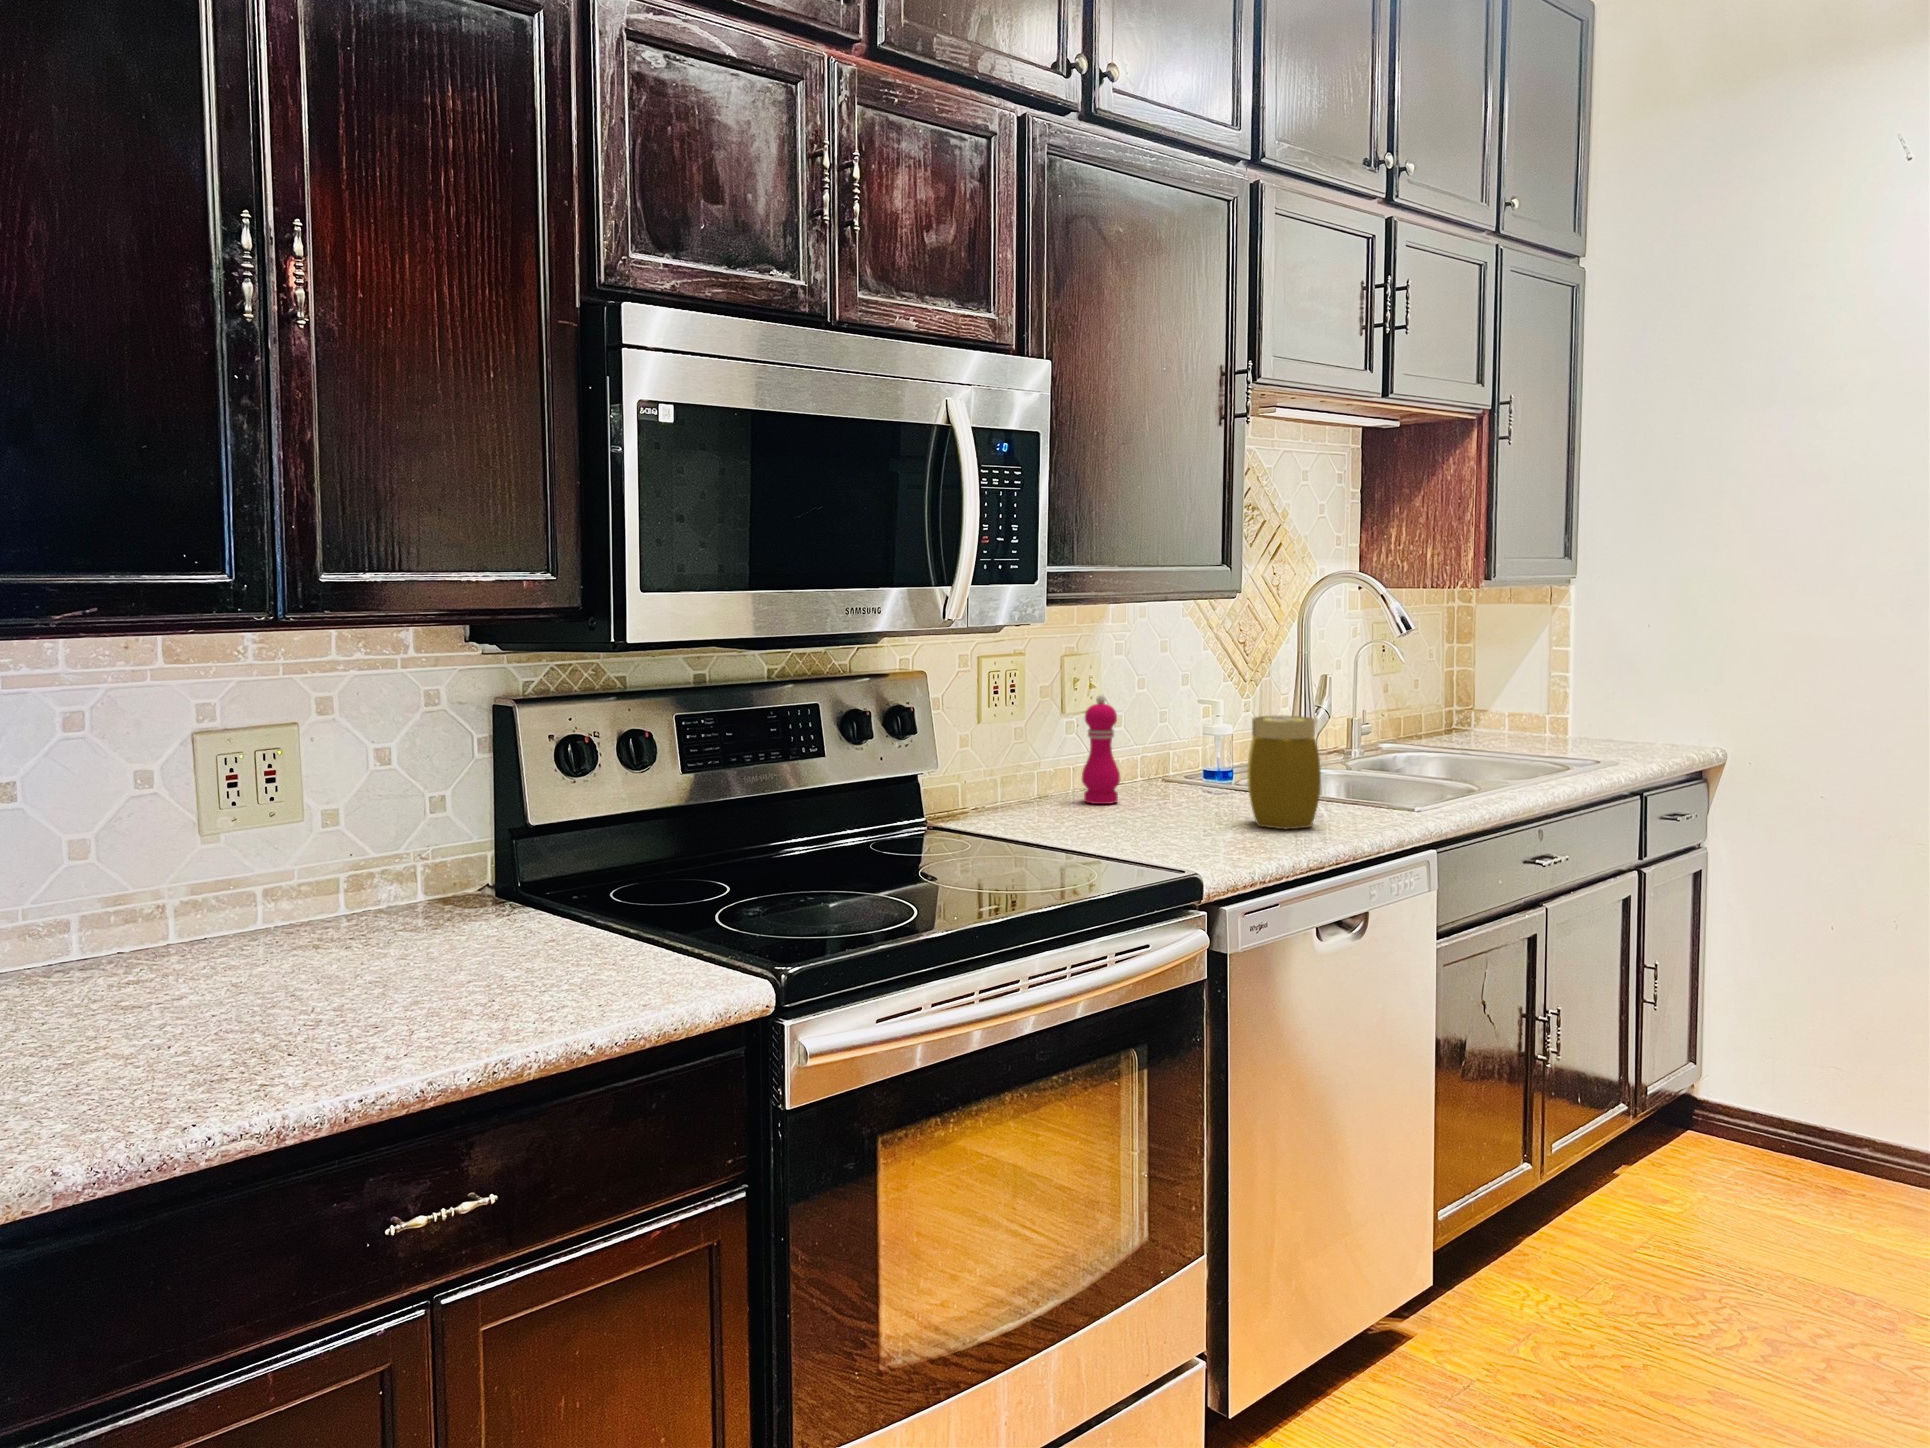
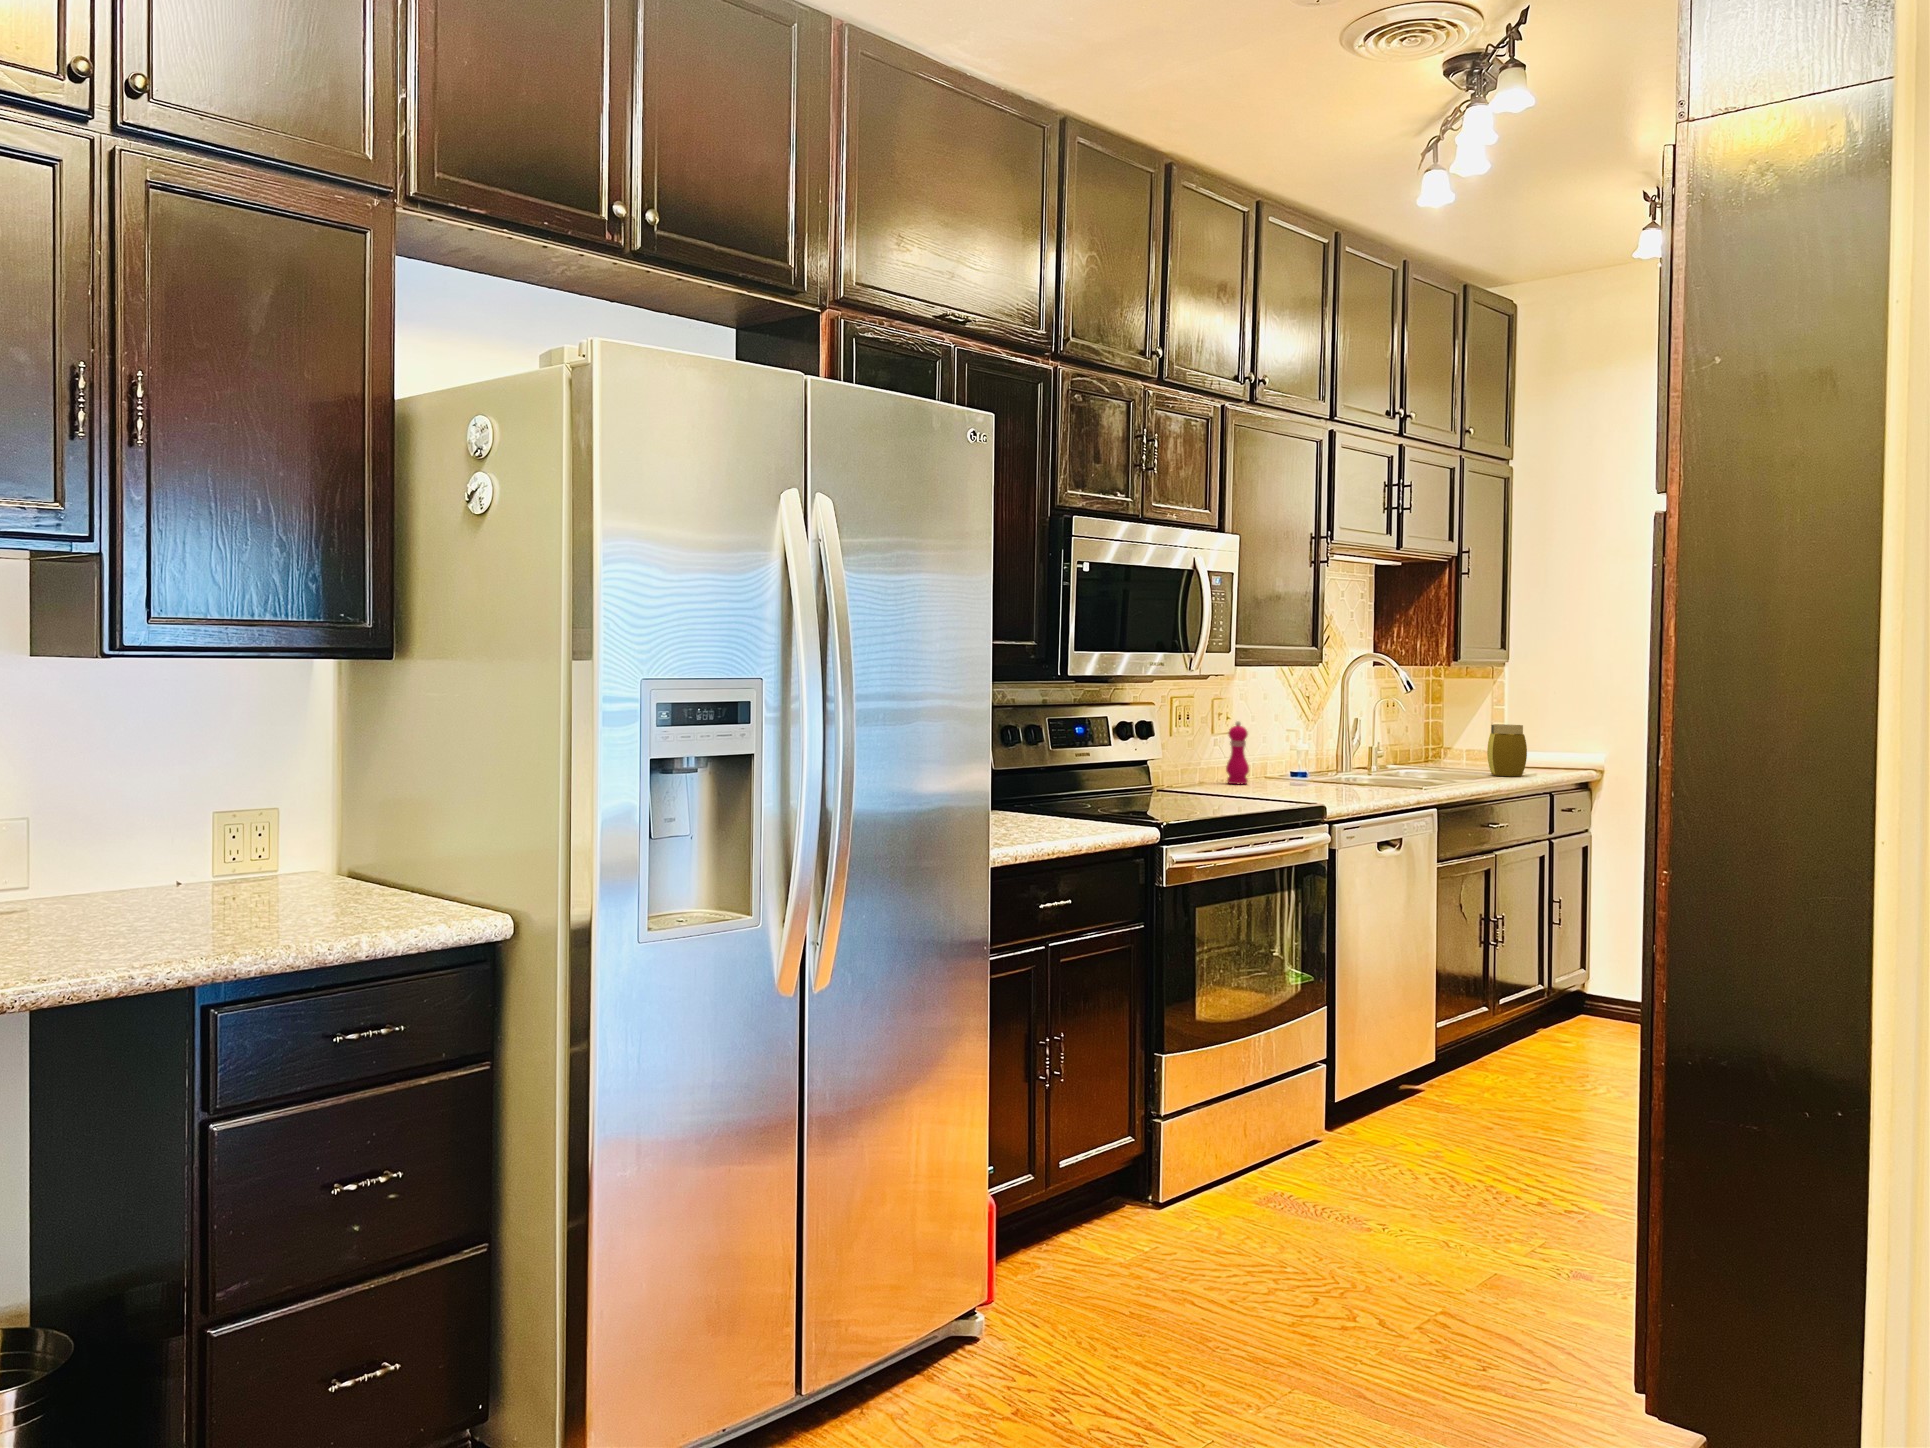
jar: present [1247,716,1321,829] -> present [1487,724,1527,776]

